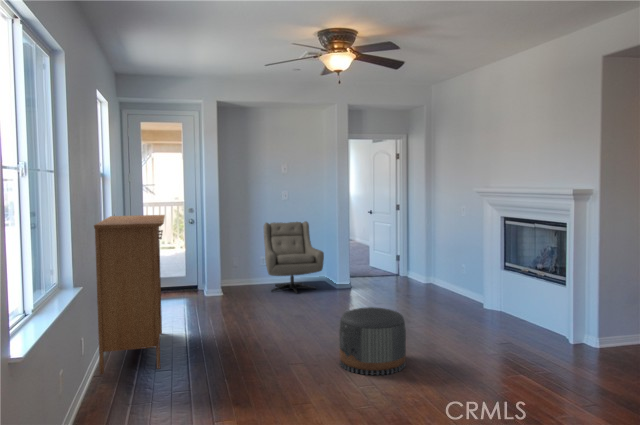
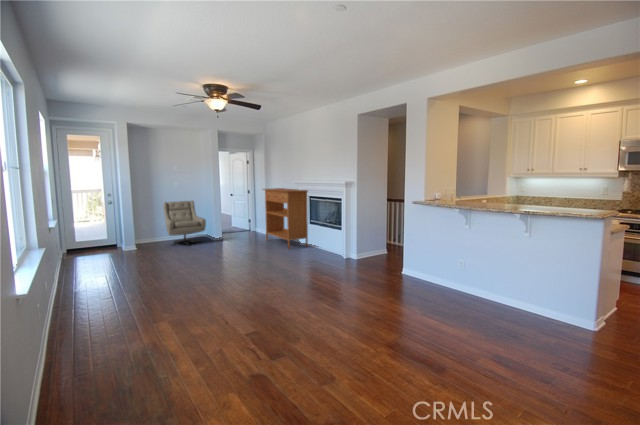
console table: present [94,215,165,374] -> present [263,188,308,249]
pouf: present [339,307,406,375] -> none [224,248,262,285]

